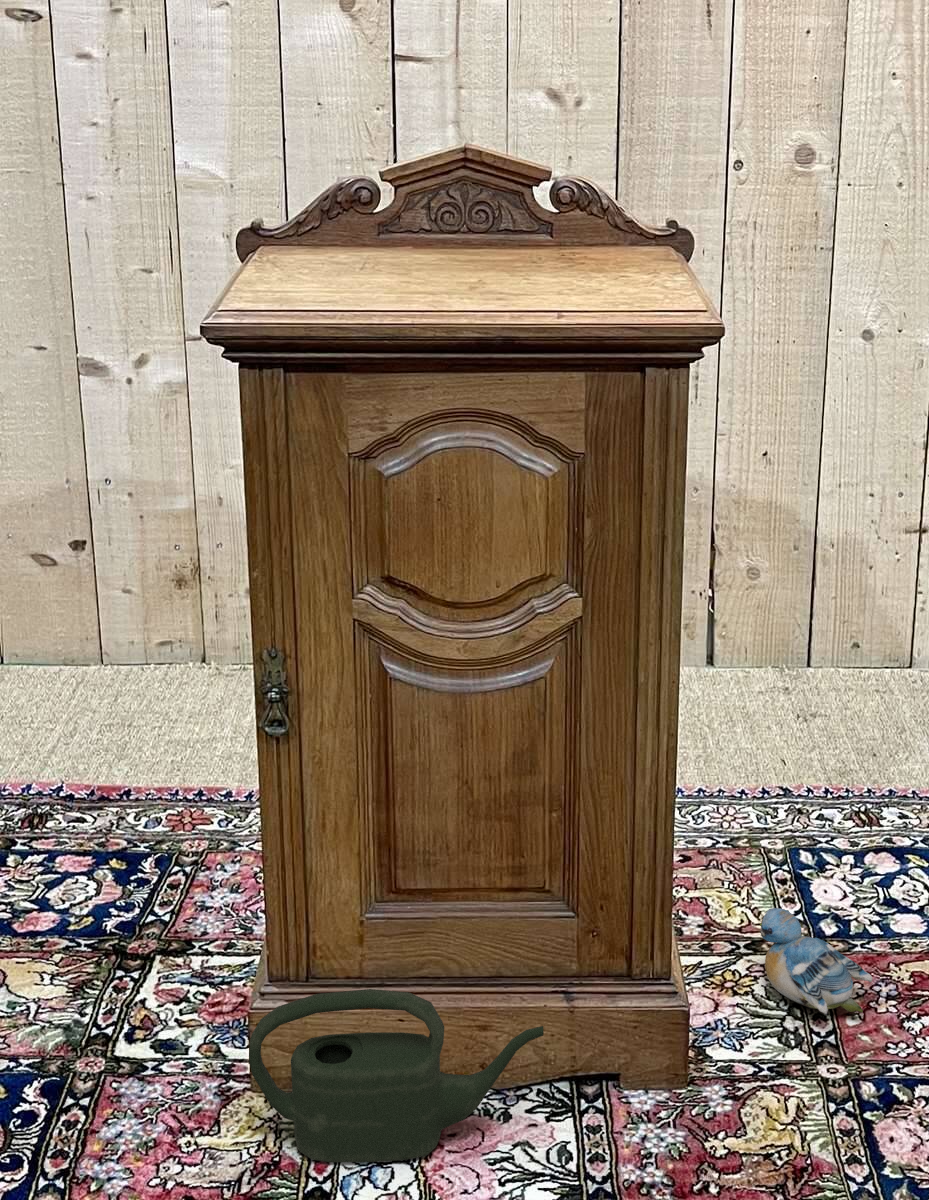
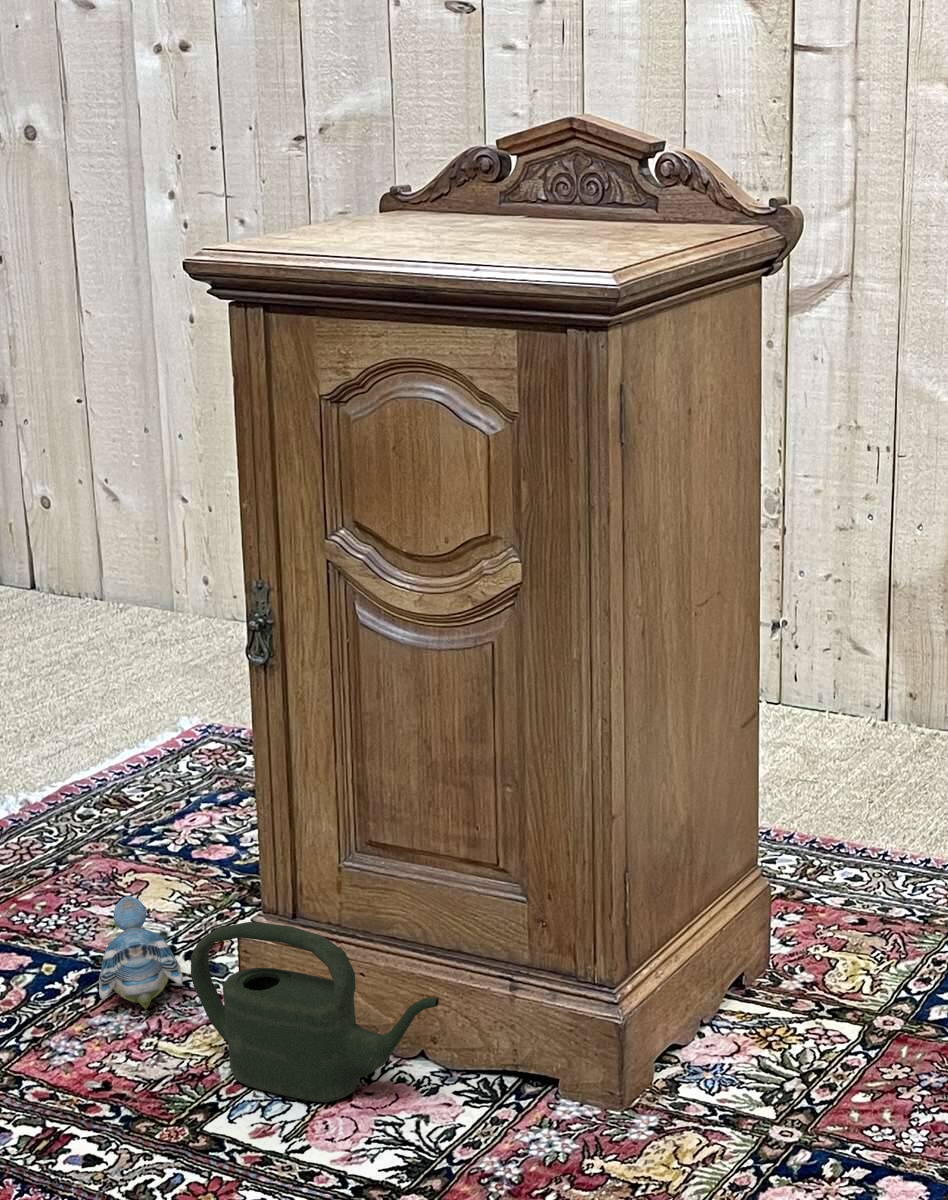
plush toy: present [760,908,872,1014] -> present [99,896,183,1009]

